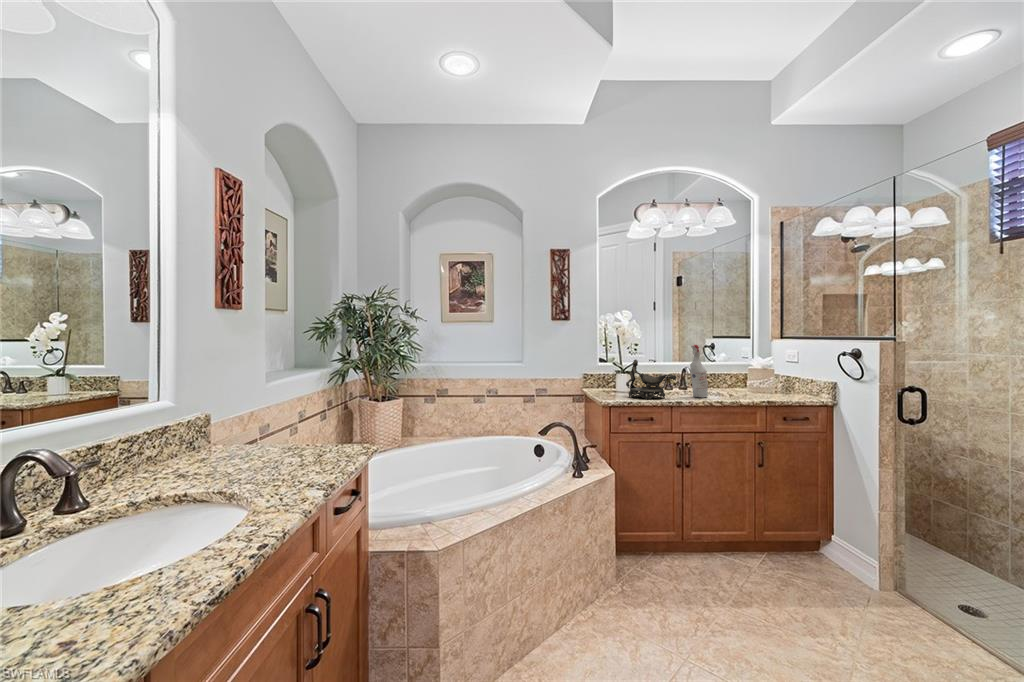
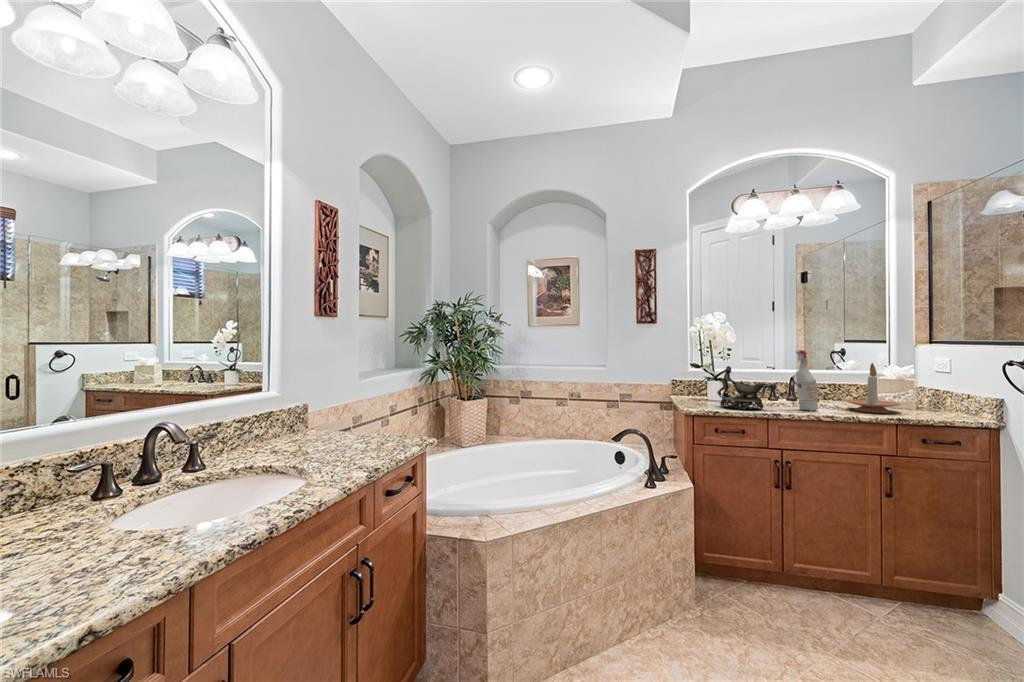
candle holder: none [727,355,769,397] -> present [846,363,901,413]

